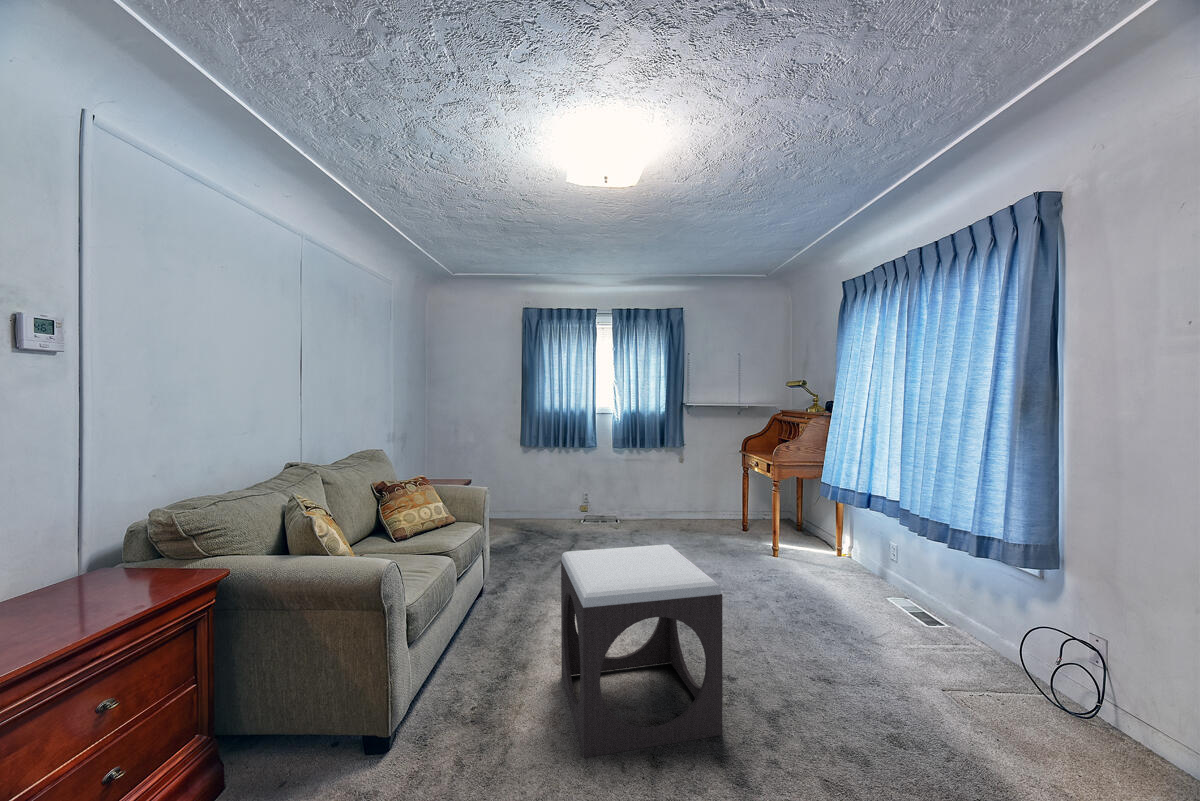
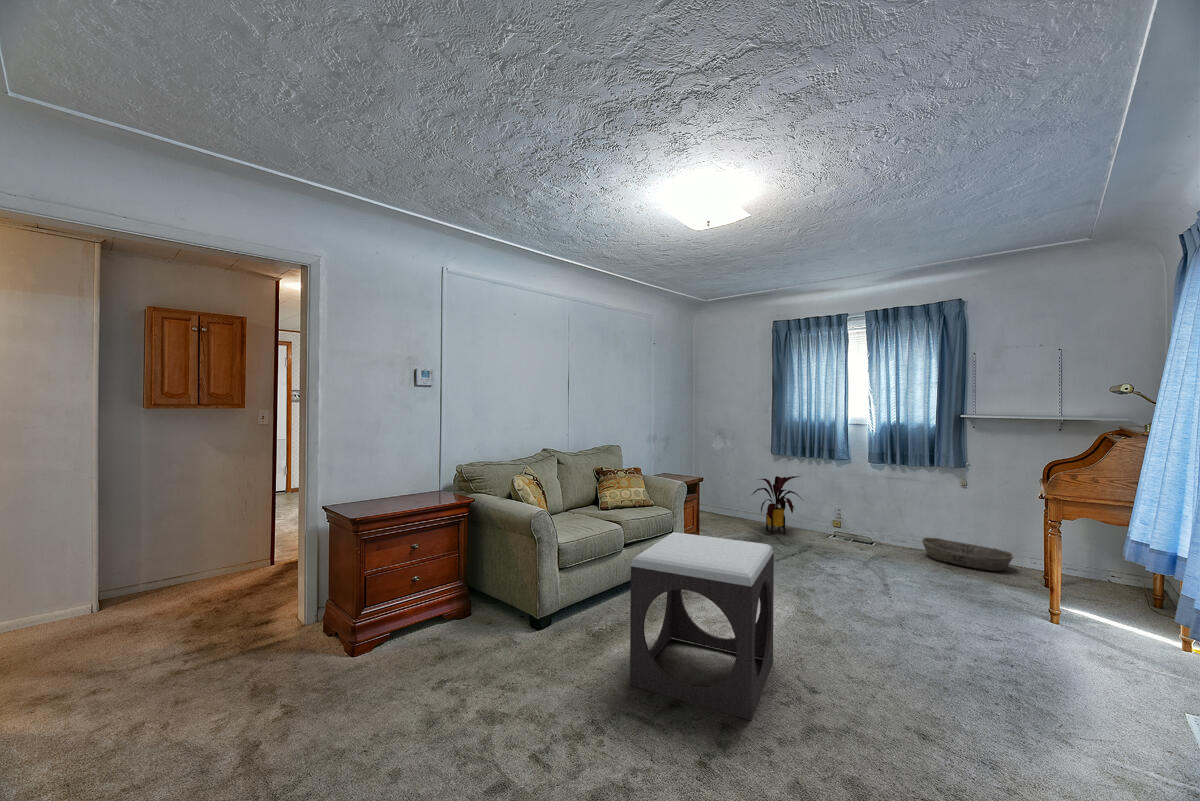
house plant: none [512,467,560,529] -> present [752,476,800,534]
basket: none [661,507,724,527] -> present [922,537,1013,571]

